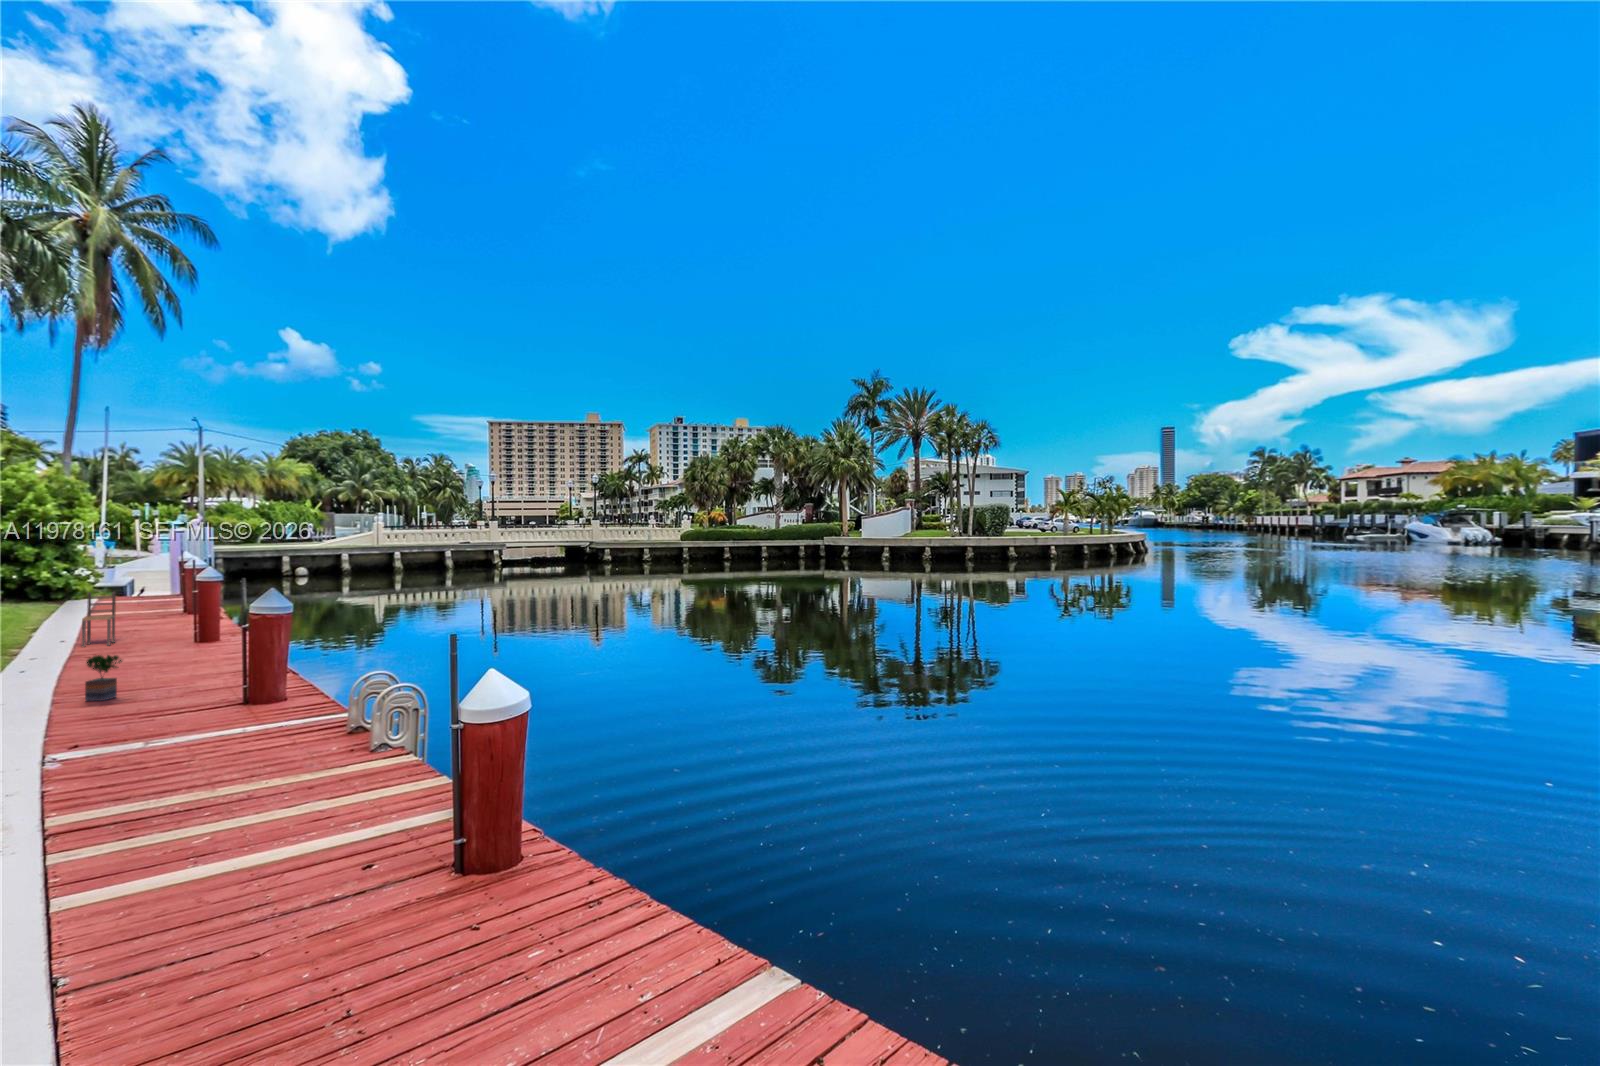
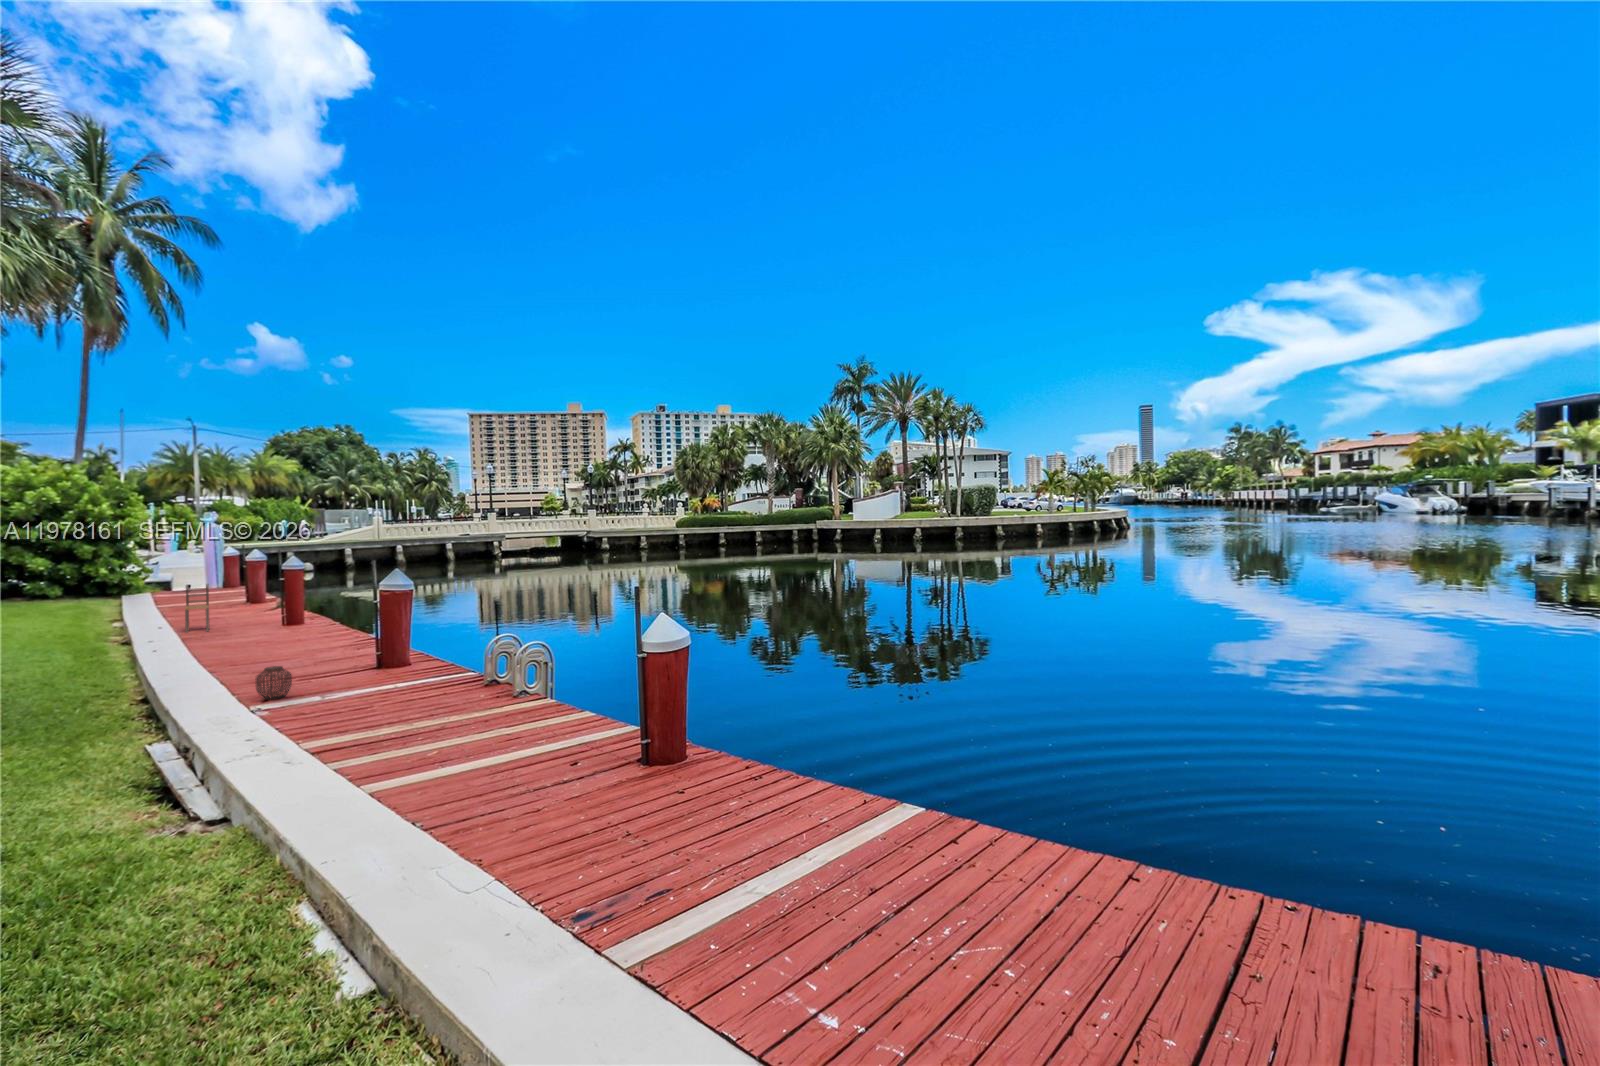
potted tree: present [85,655,122,701] -> none [247,632,276,670]
woven basket: none [29,705,84,751] -> present [256,666,292,700]

